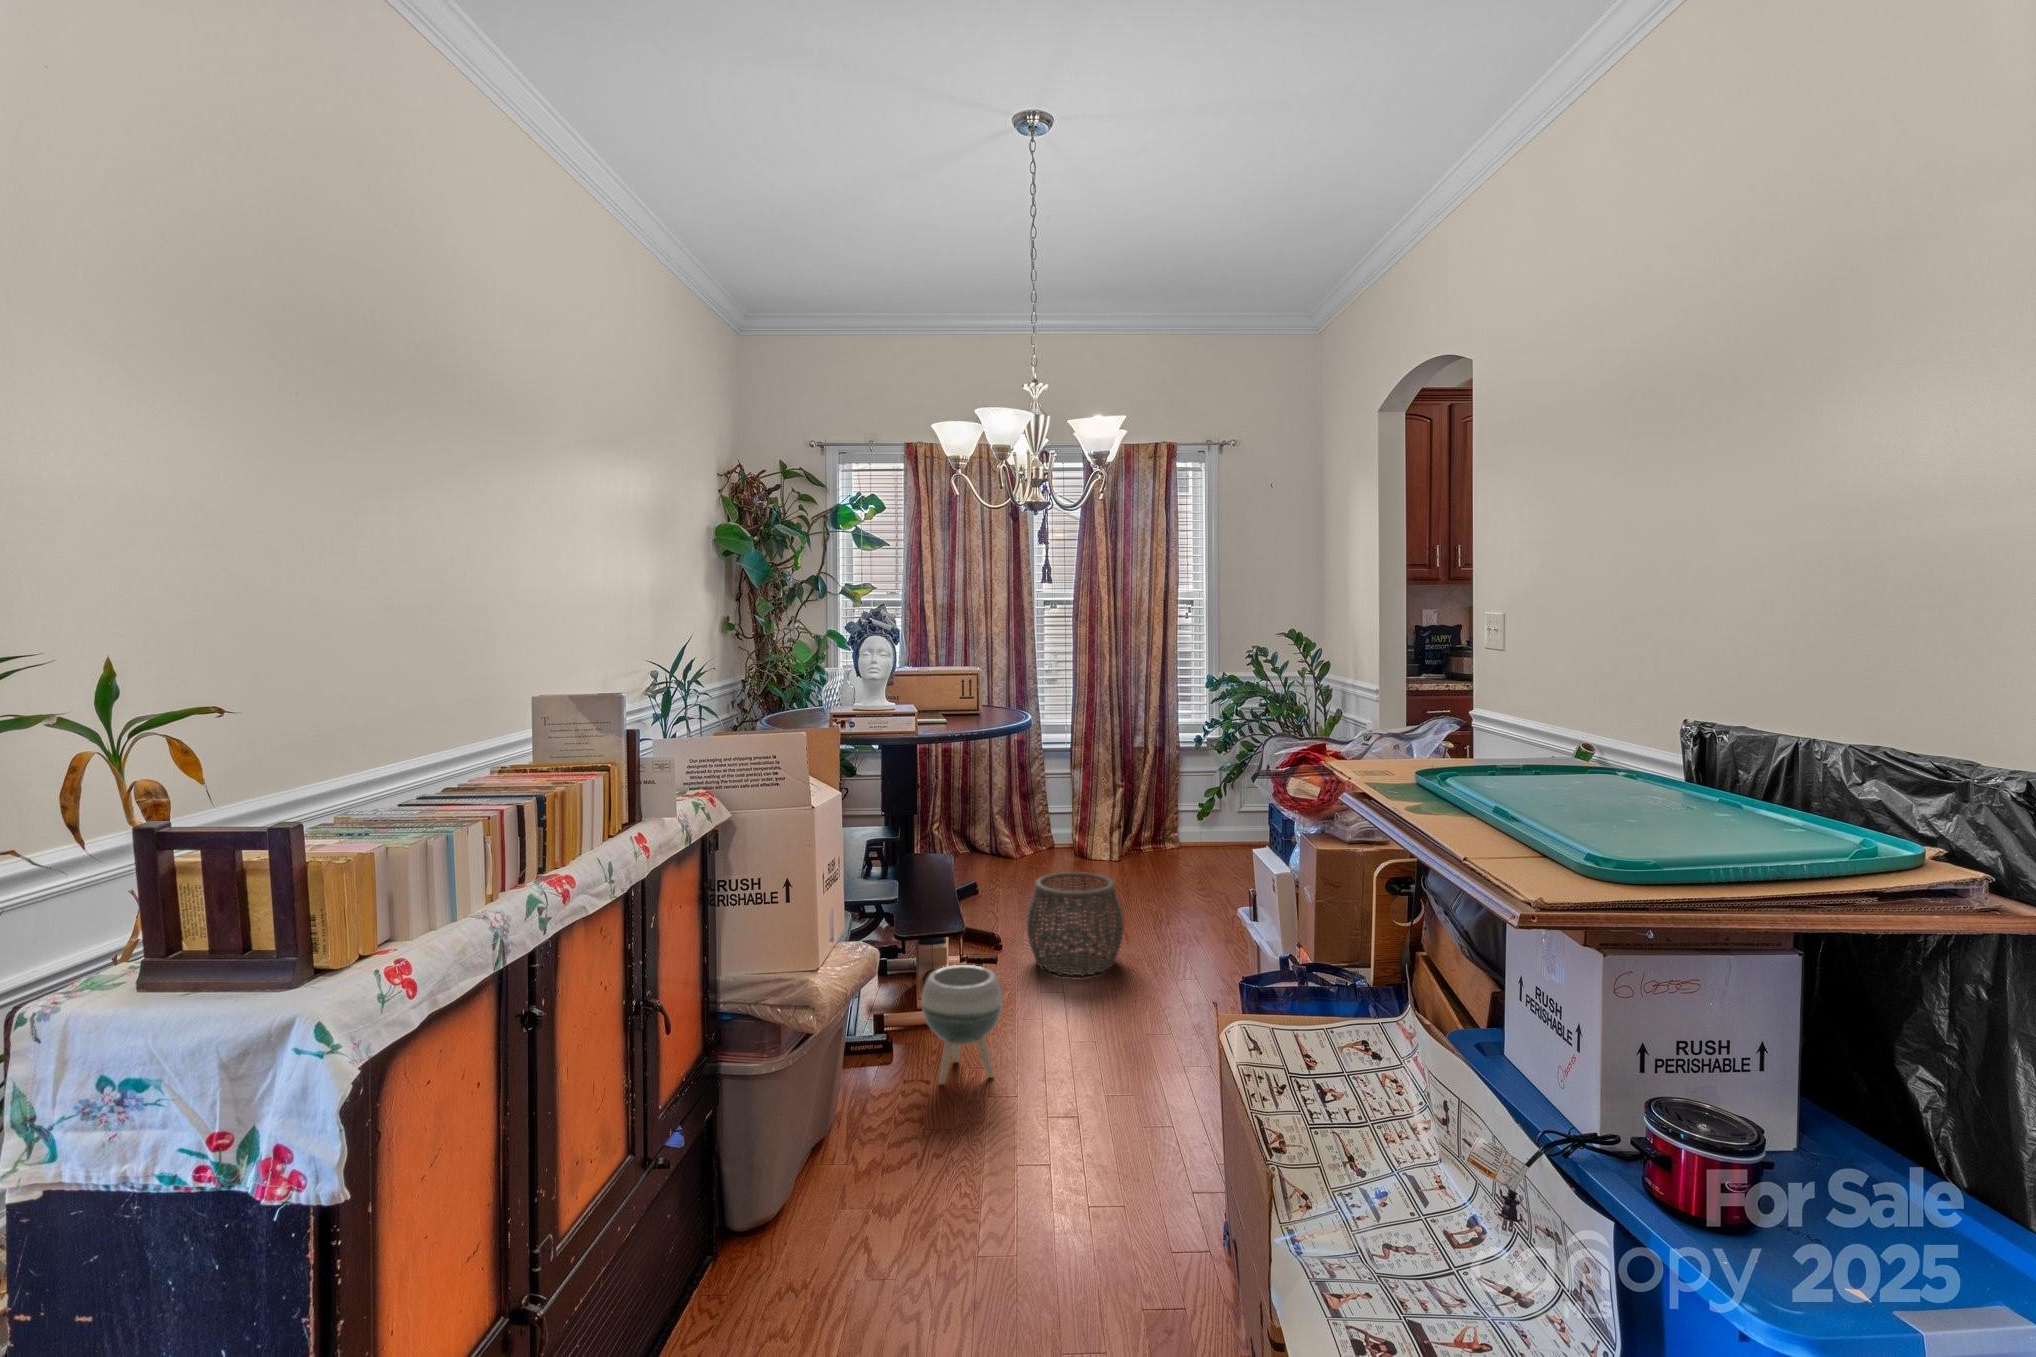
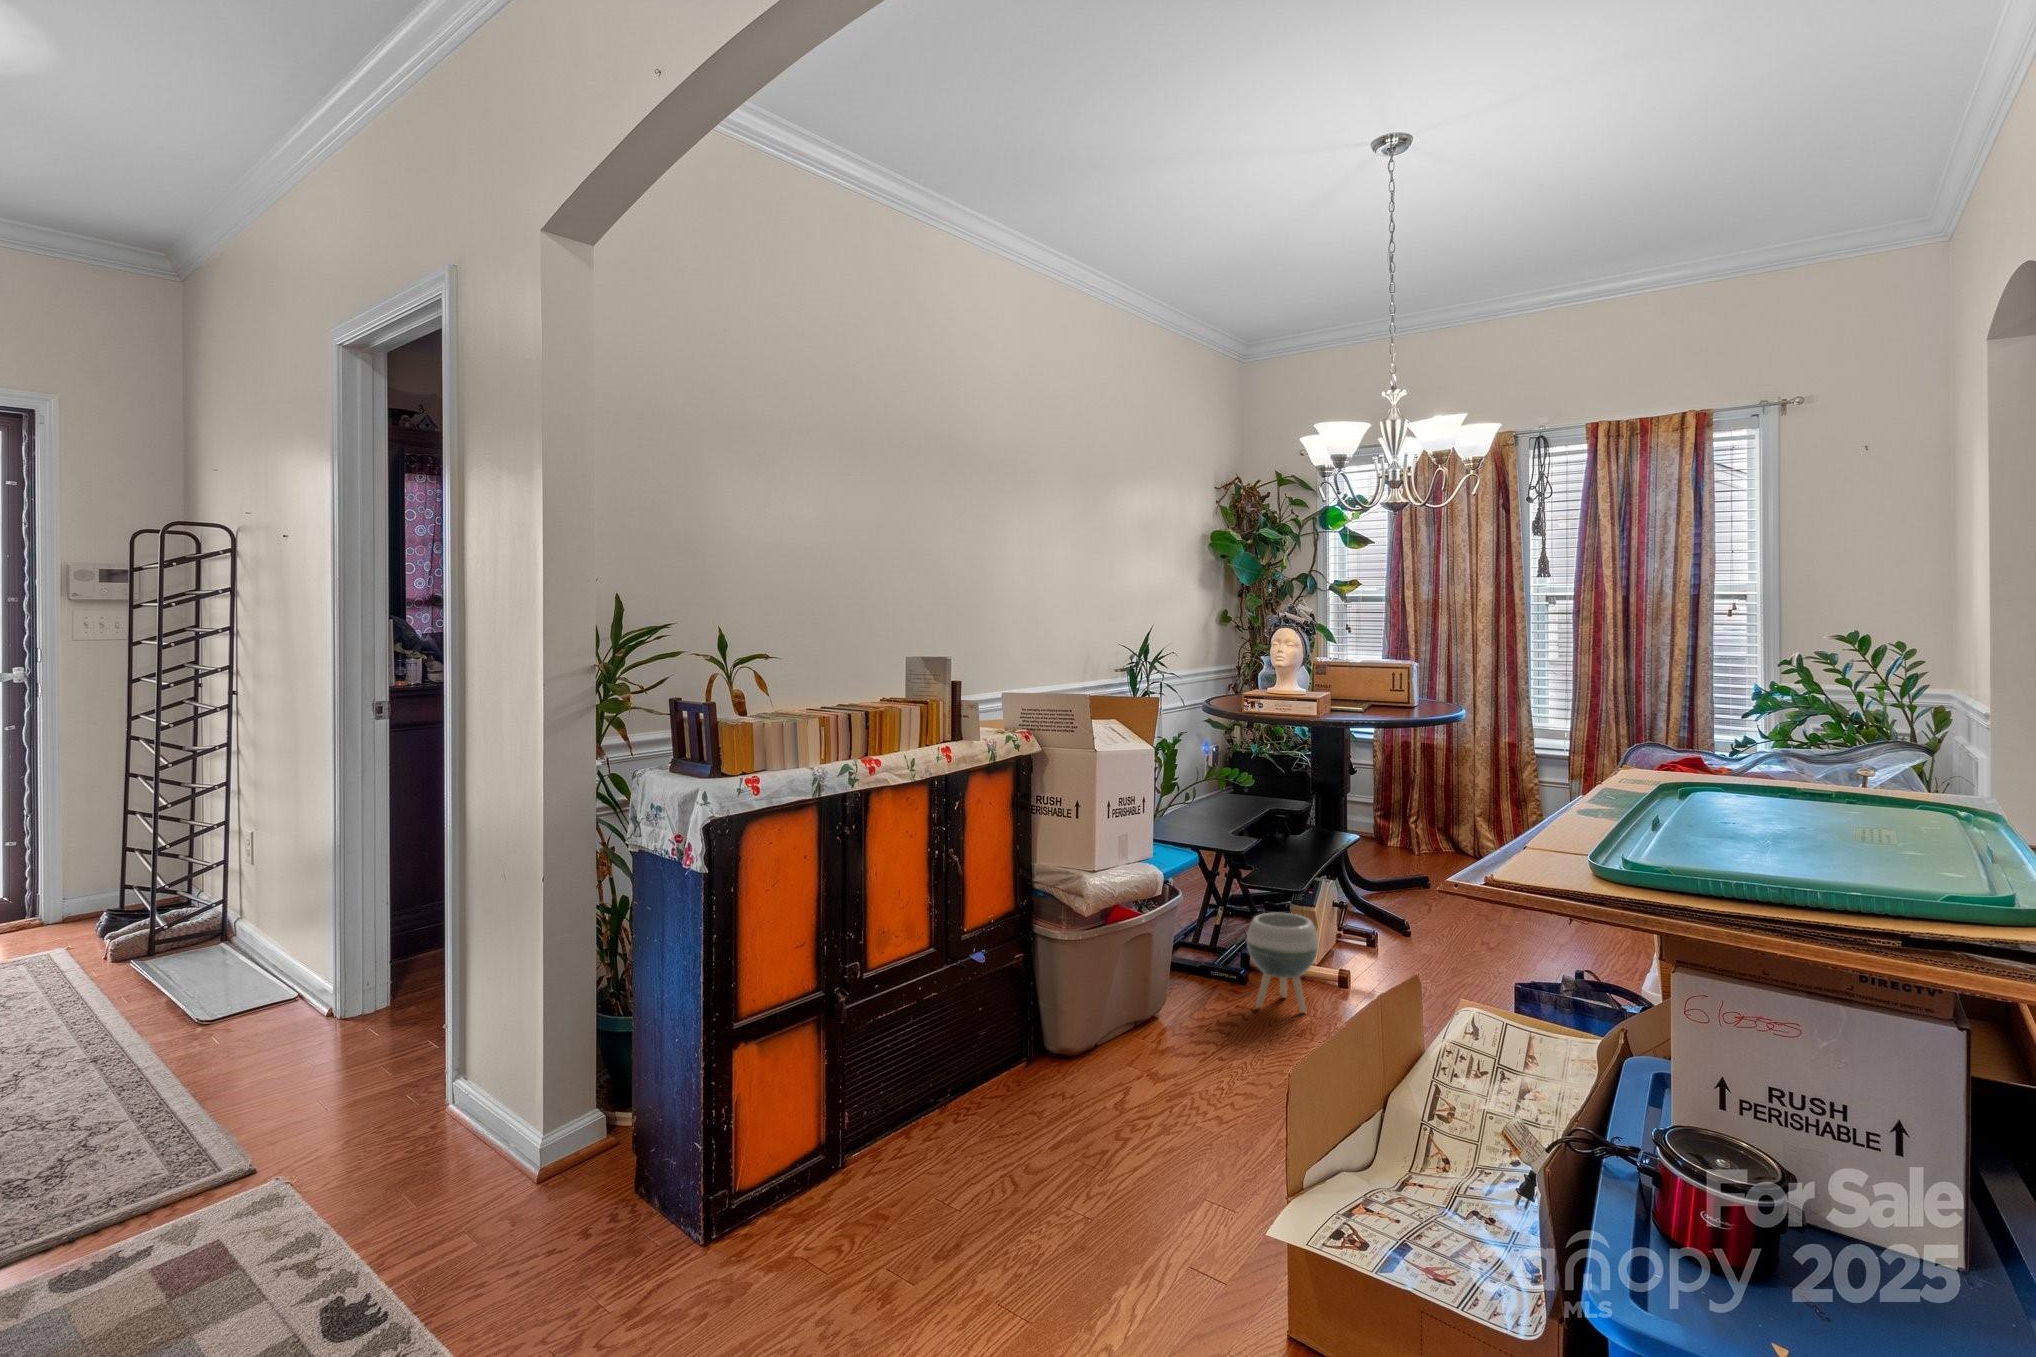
woven basket: present [1027,872,1124,976] -> none [1415,864,1519,965]

